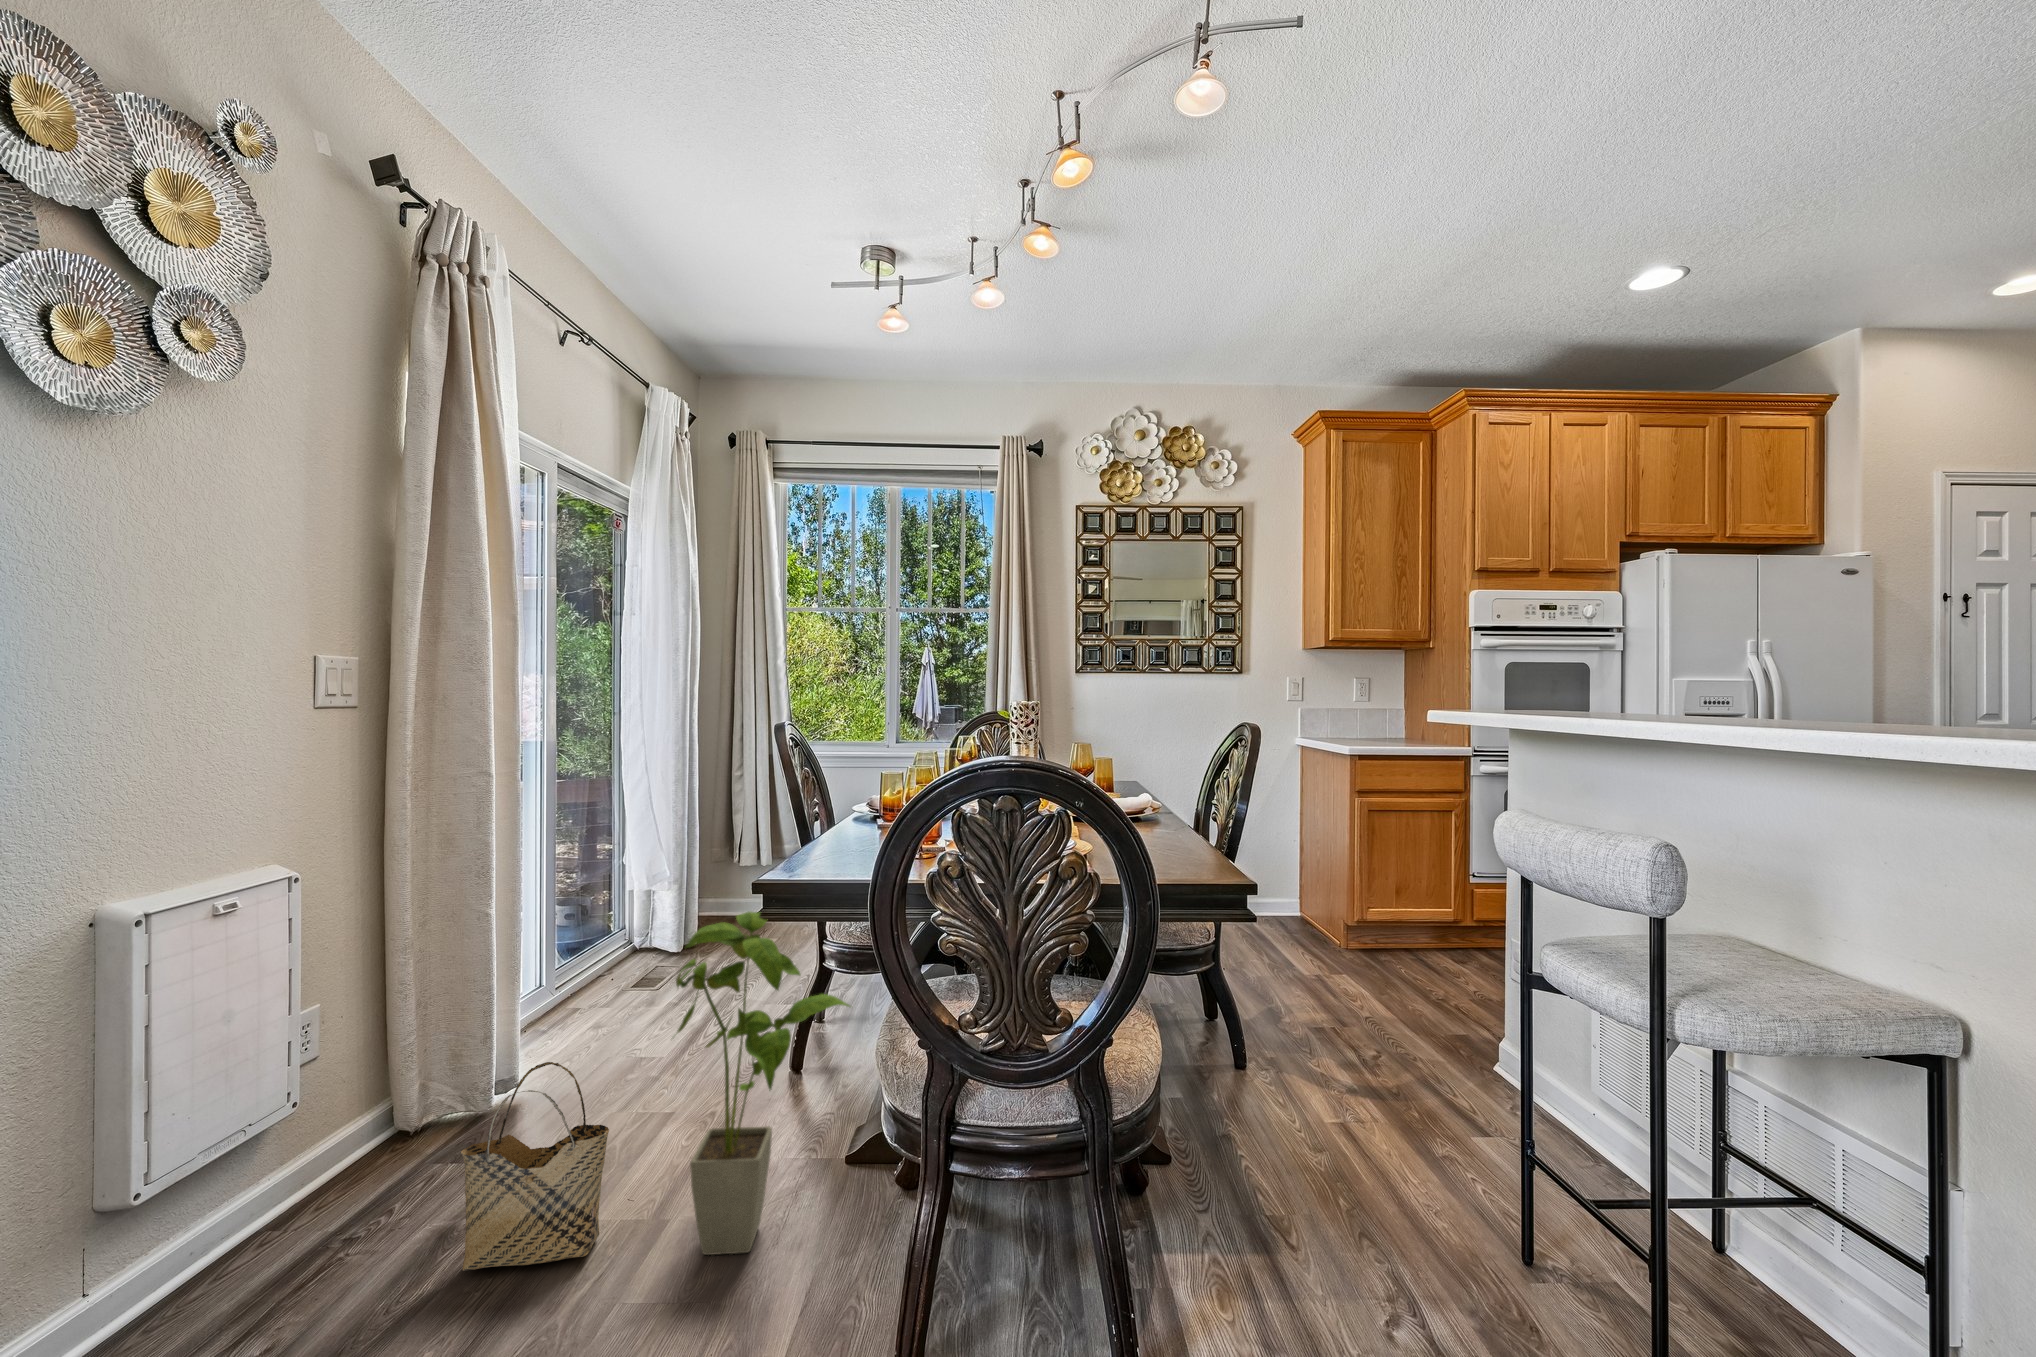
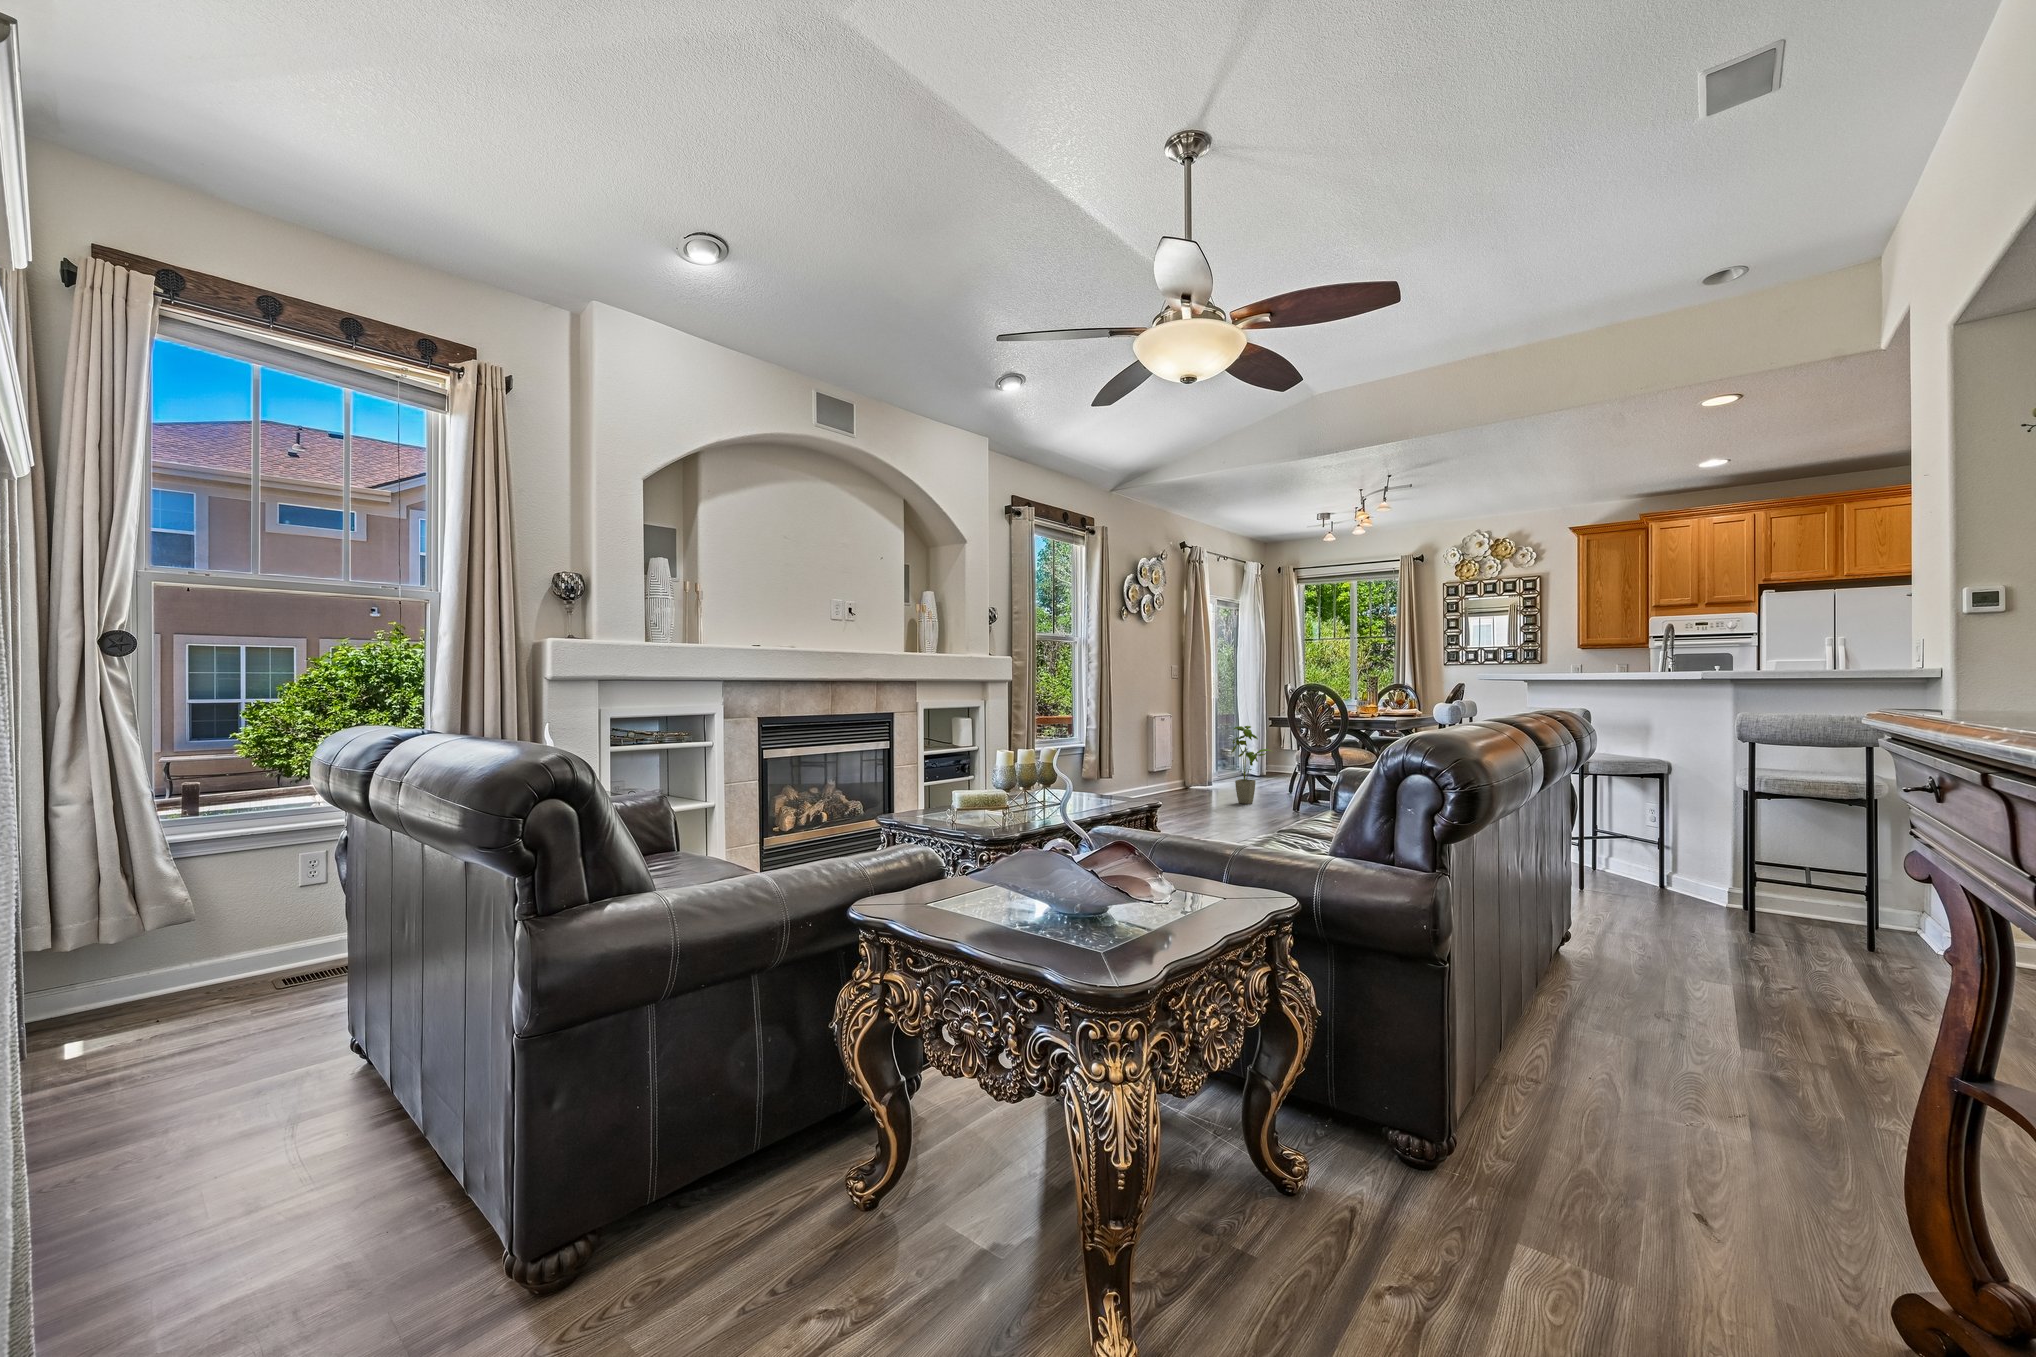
woven basket: present [461,1062,609,1271] -> none [1190,760,1219,800]

